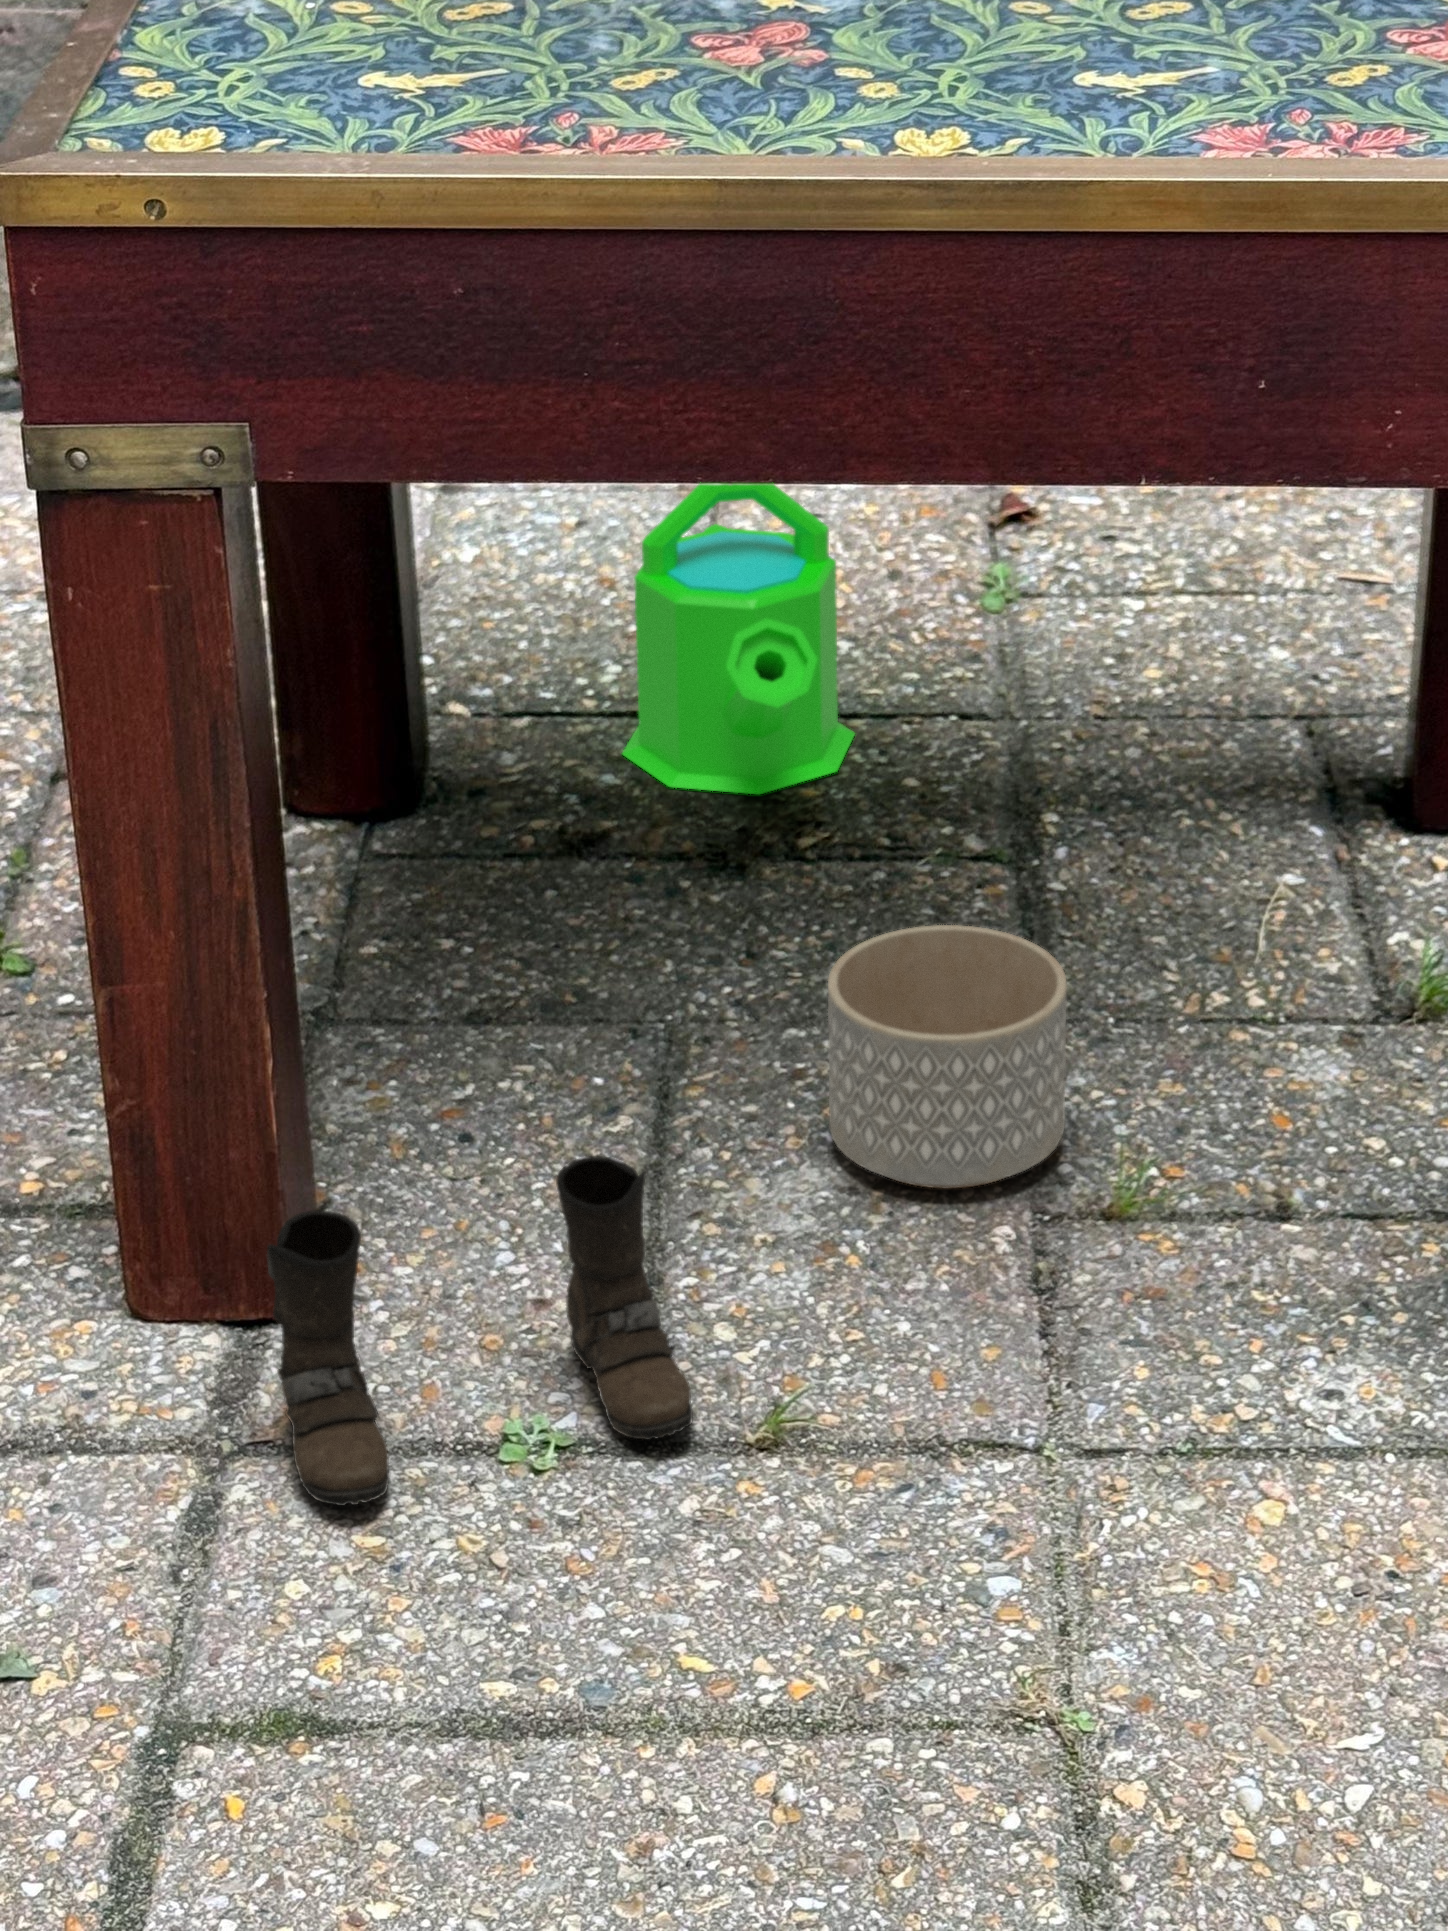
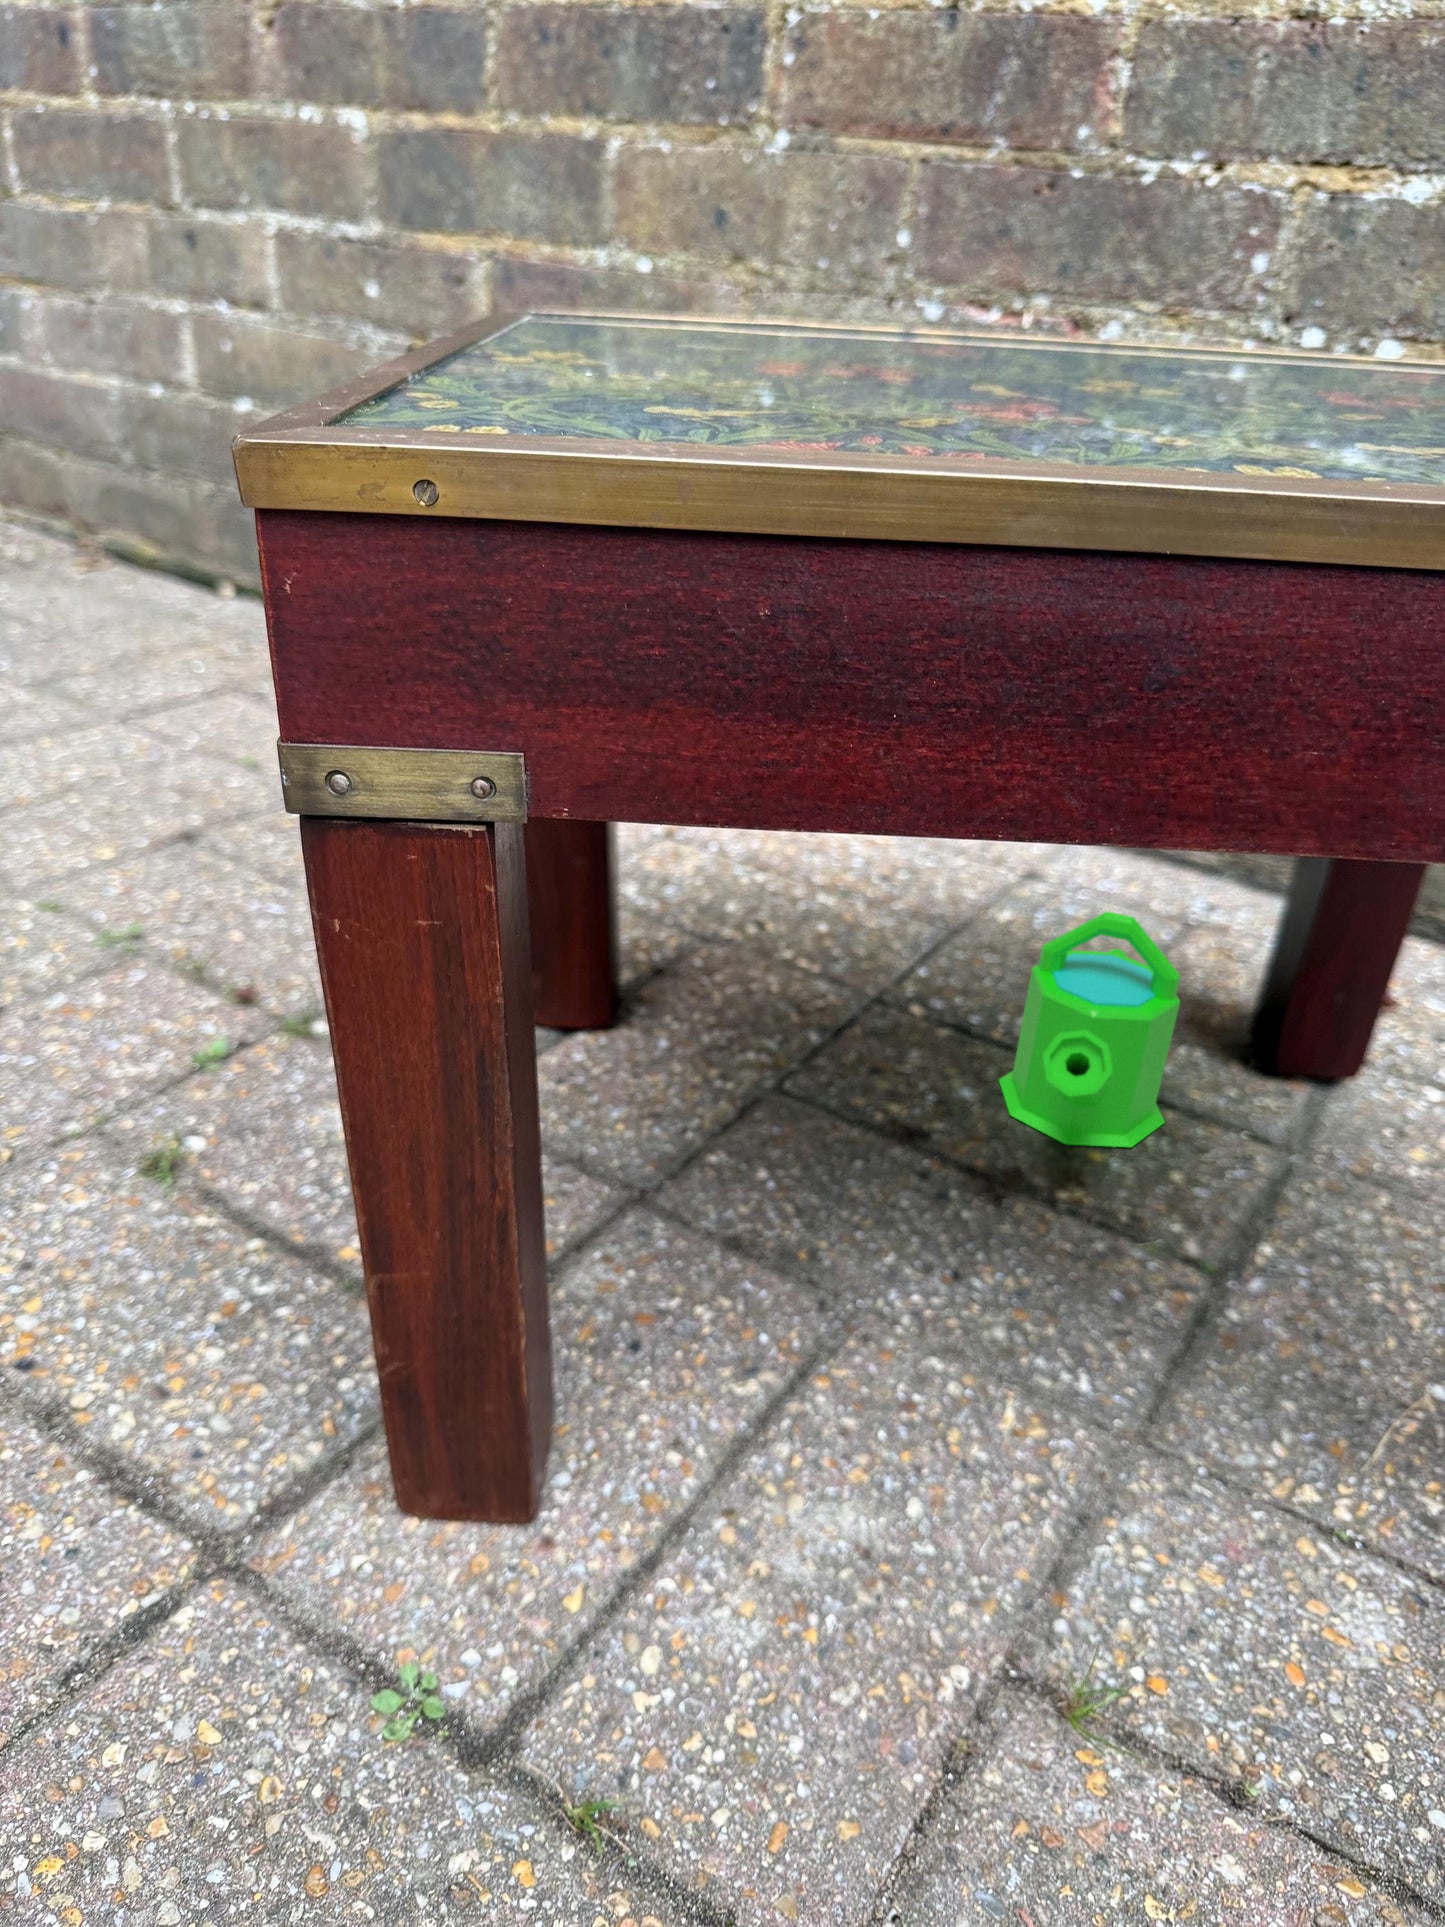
planter: present [828,925,1067,1188] -> none [879,1340,1117,1615]
boots: present [267,1156,693,1506] -> none [199,1417,583,1776]

